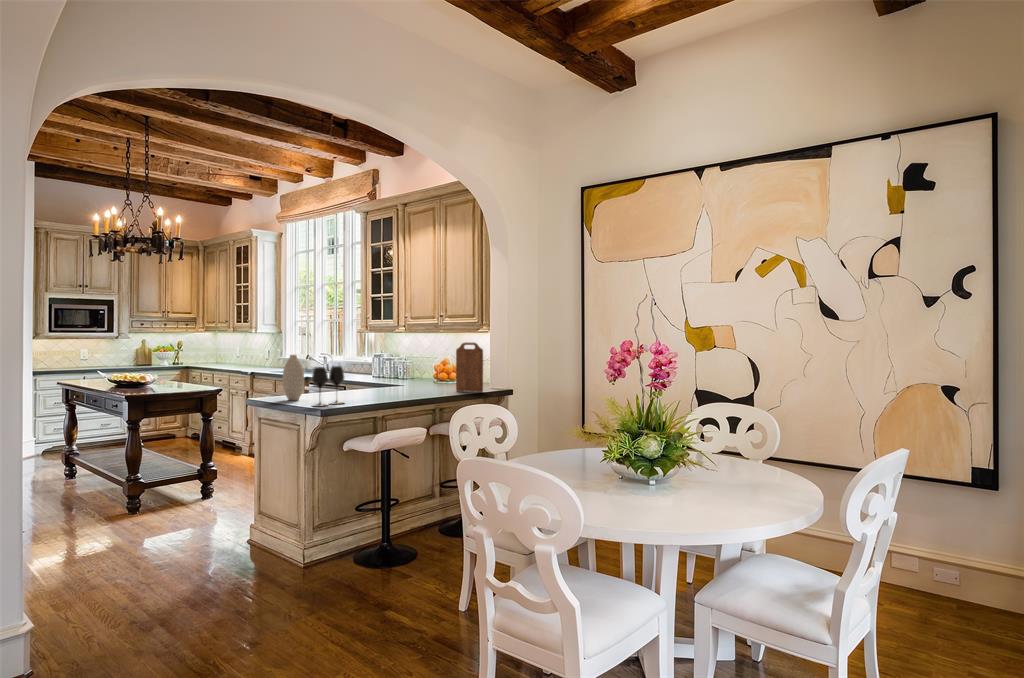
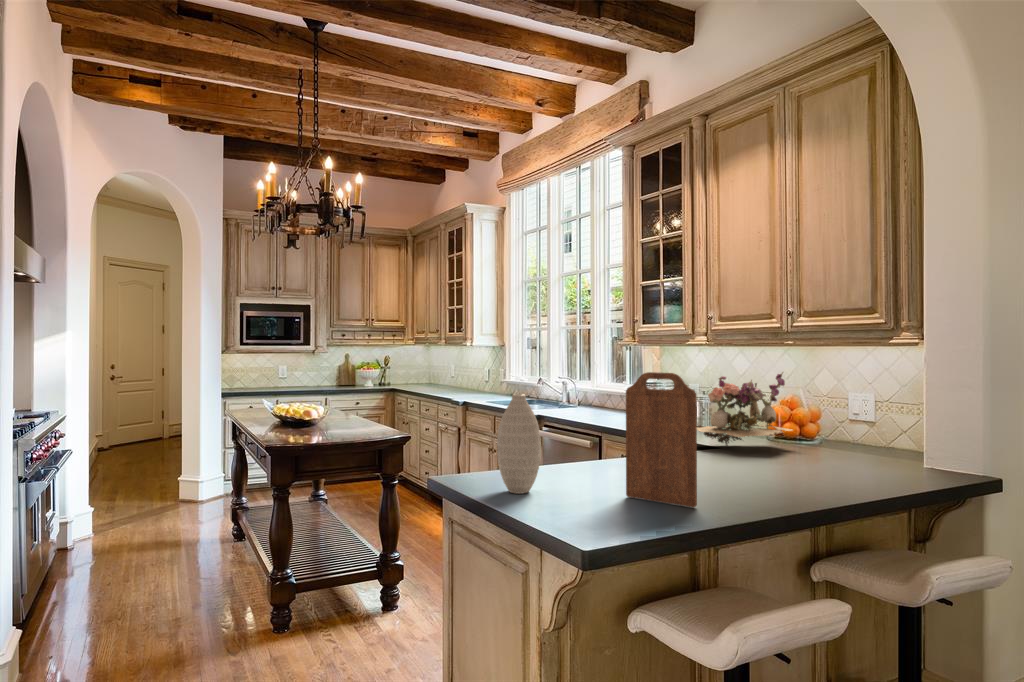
cutting board: present [456,342,483,392] -> present [626,372,697,508]
flower arrangement: none [389,346,439,385] -> present [697,372,792,446]
wine glass: present [312,366,344,406] -> none [560,427,636,531]

